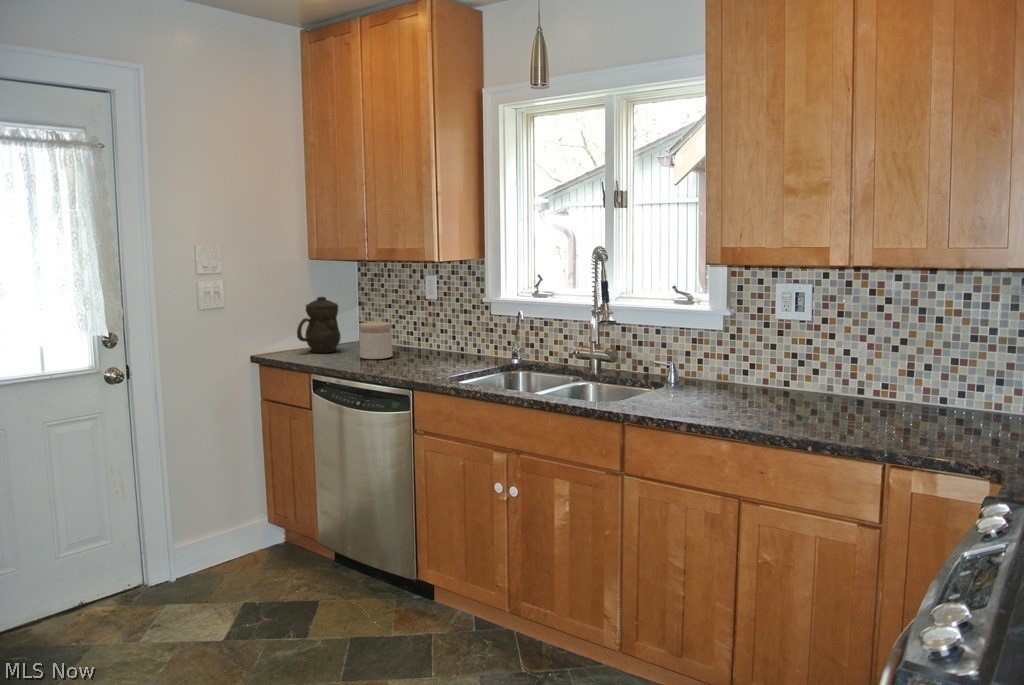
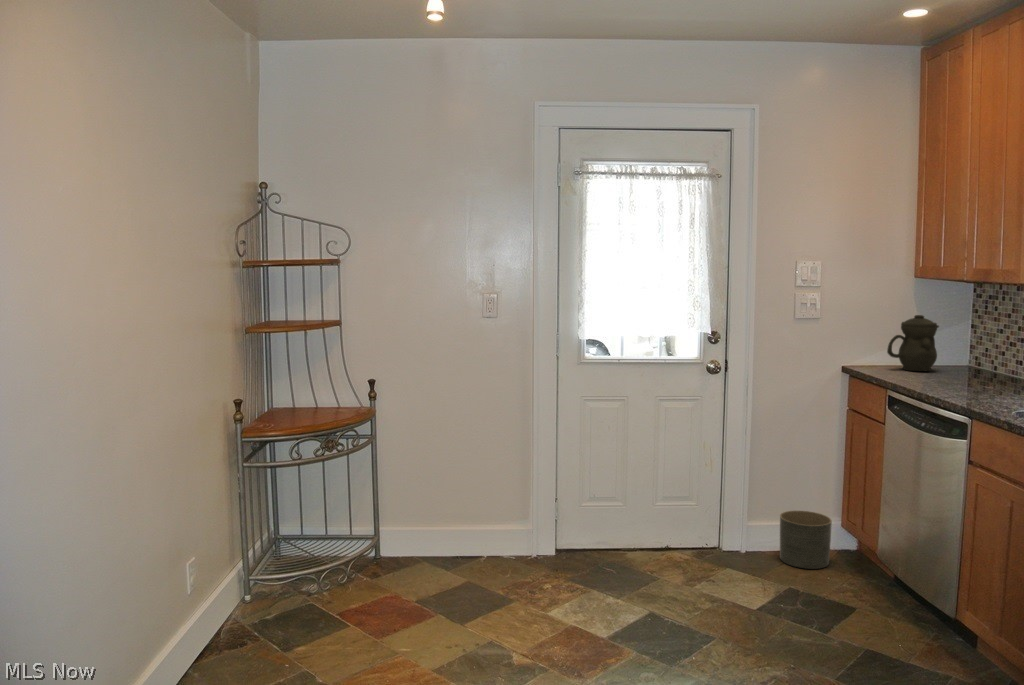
jar: present [359,322,392,359] -> none [950,344,991,383]
planter: none [211,516,267,579] -> present [780,511,832,569]

